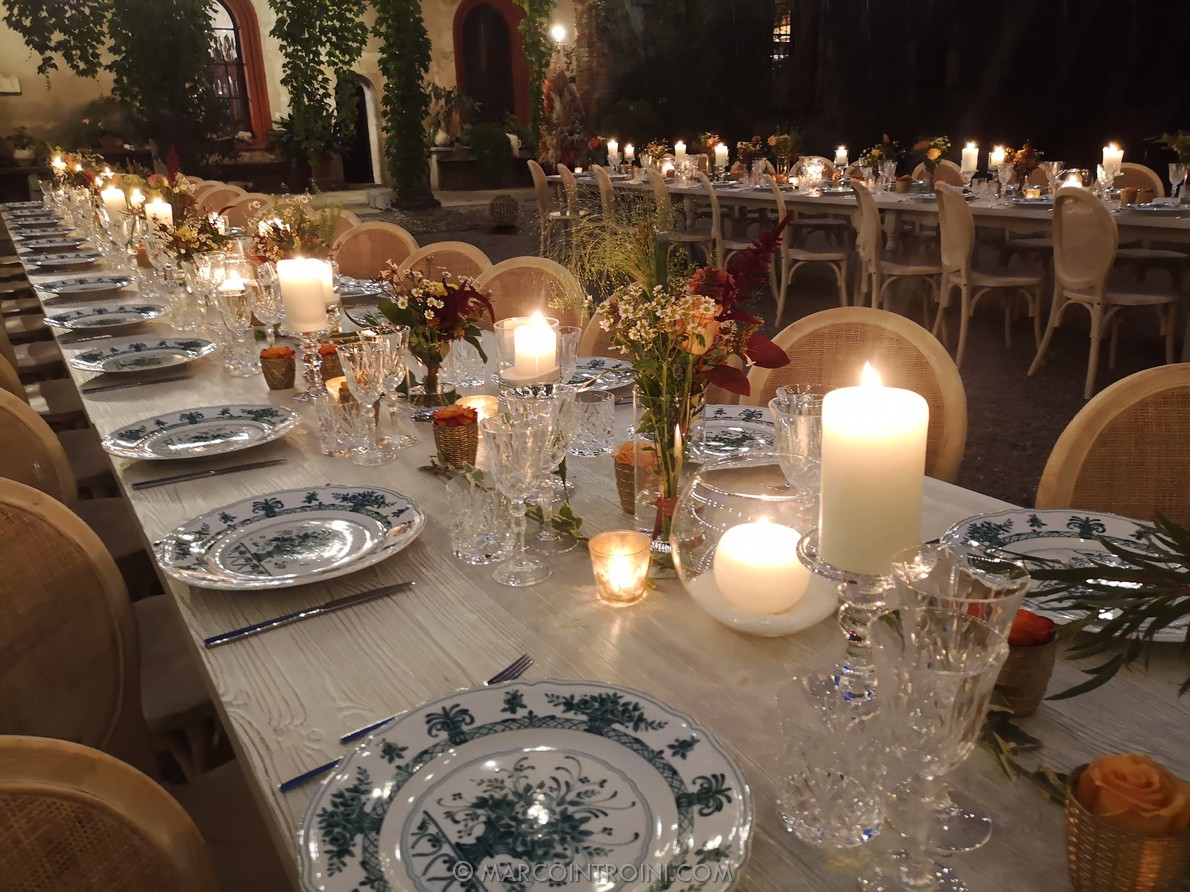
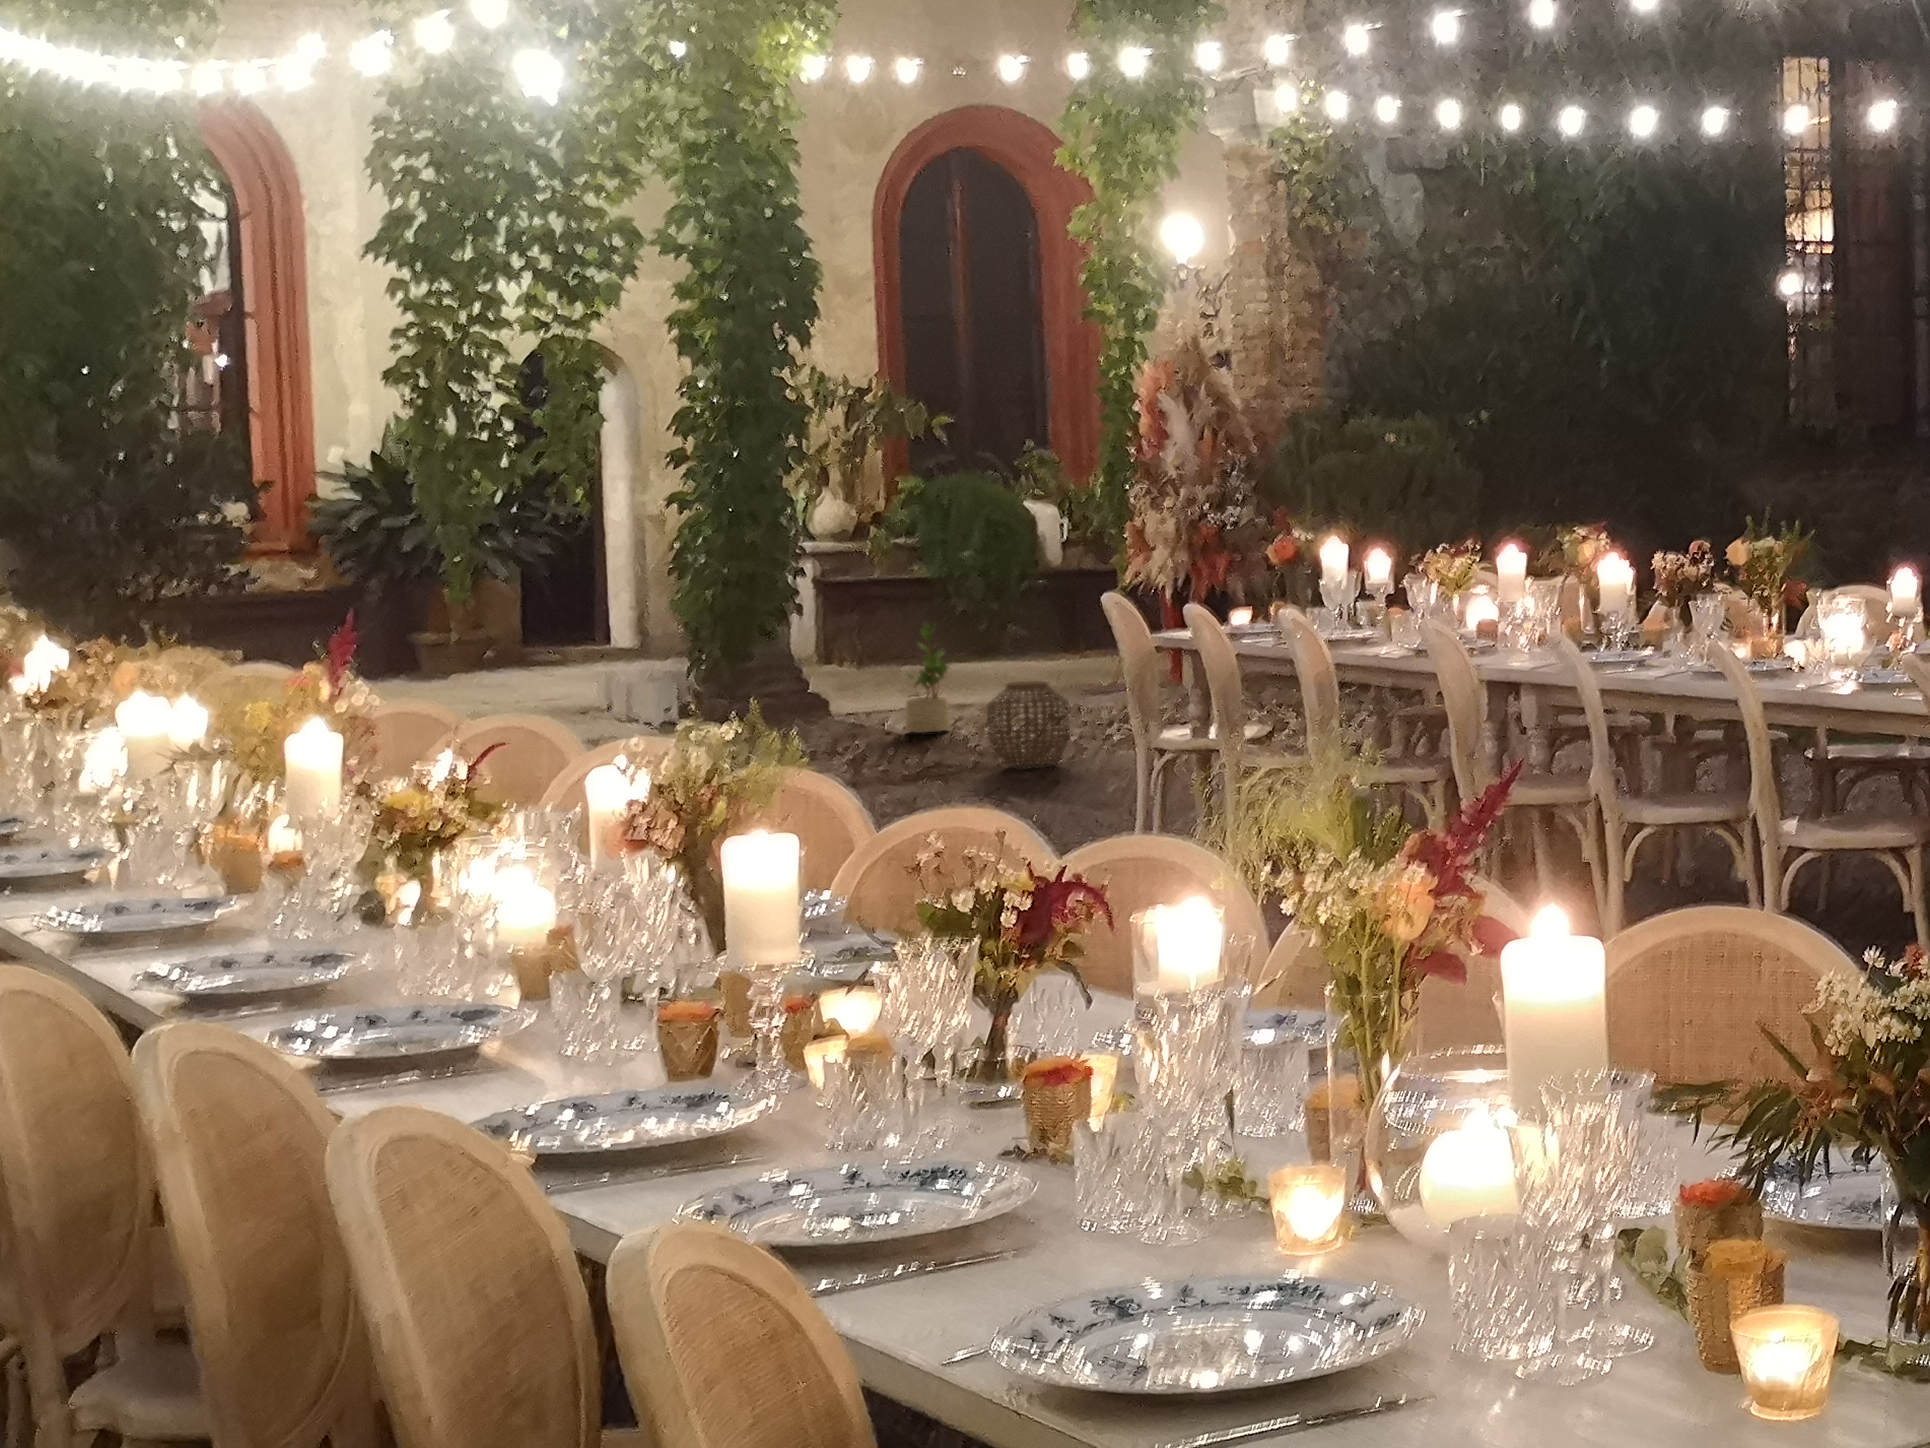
potted plant: none [462,173,480,213] -> present [904,622,950,733]

